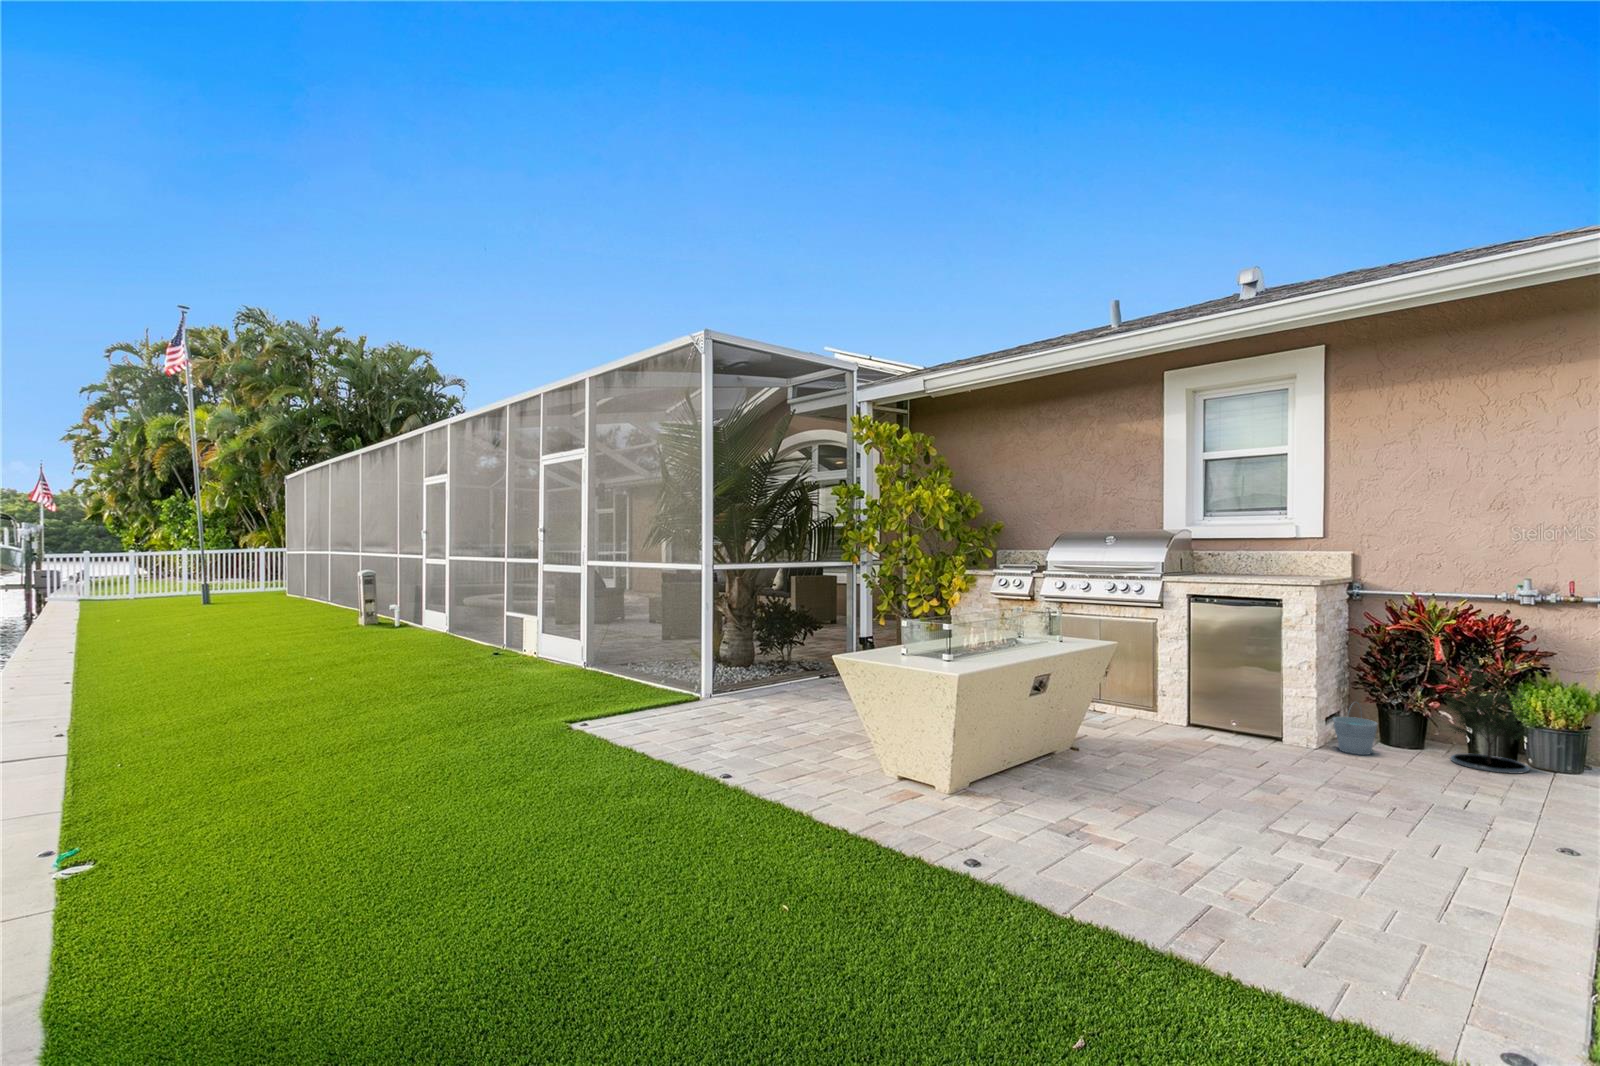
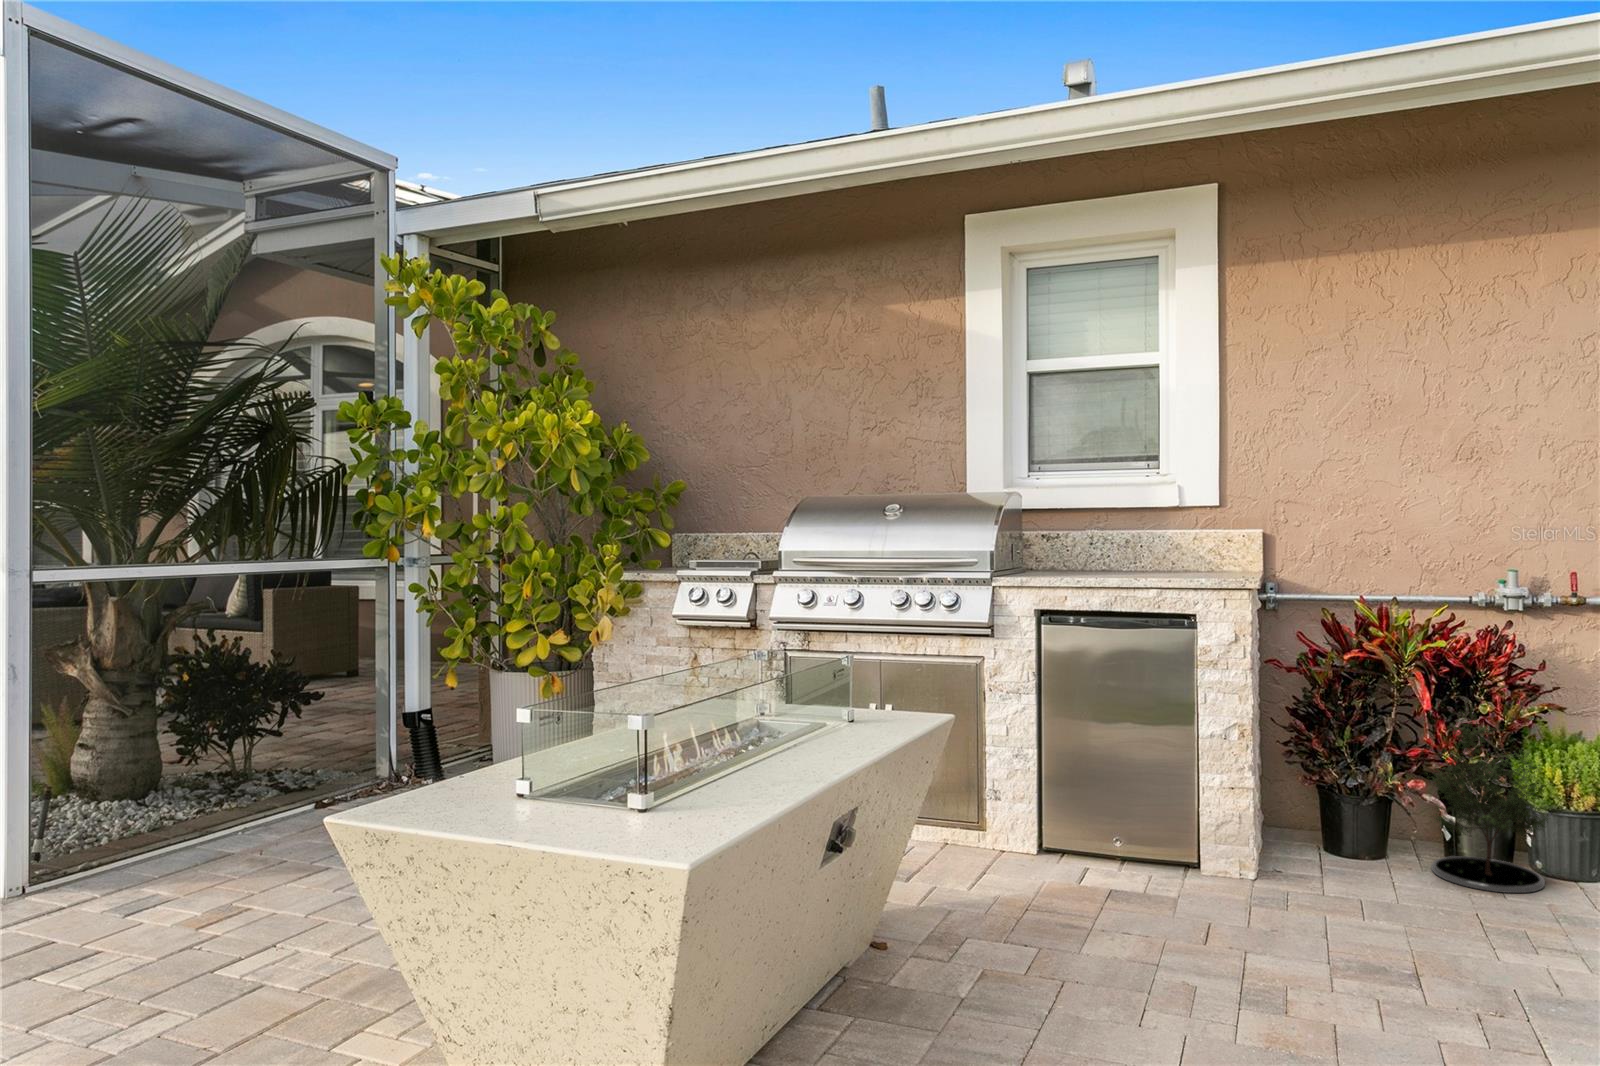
bucket: present [1333,712,1377,755] -> none [1266,788,1337,881]

